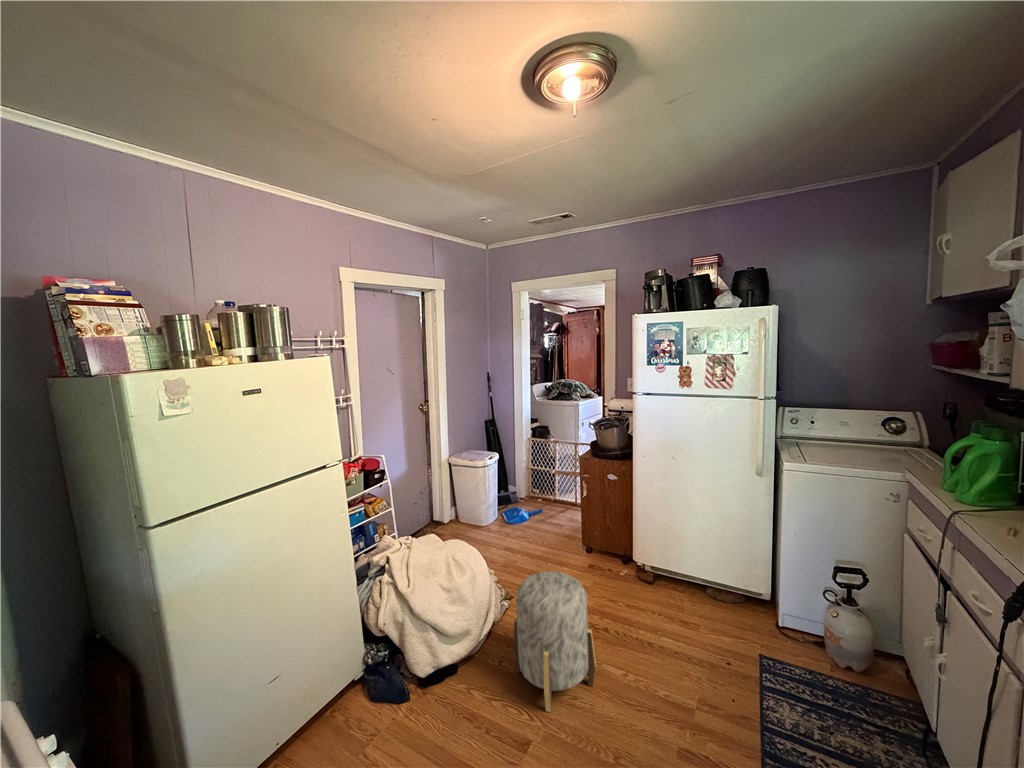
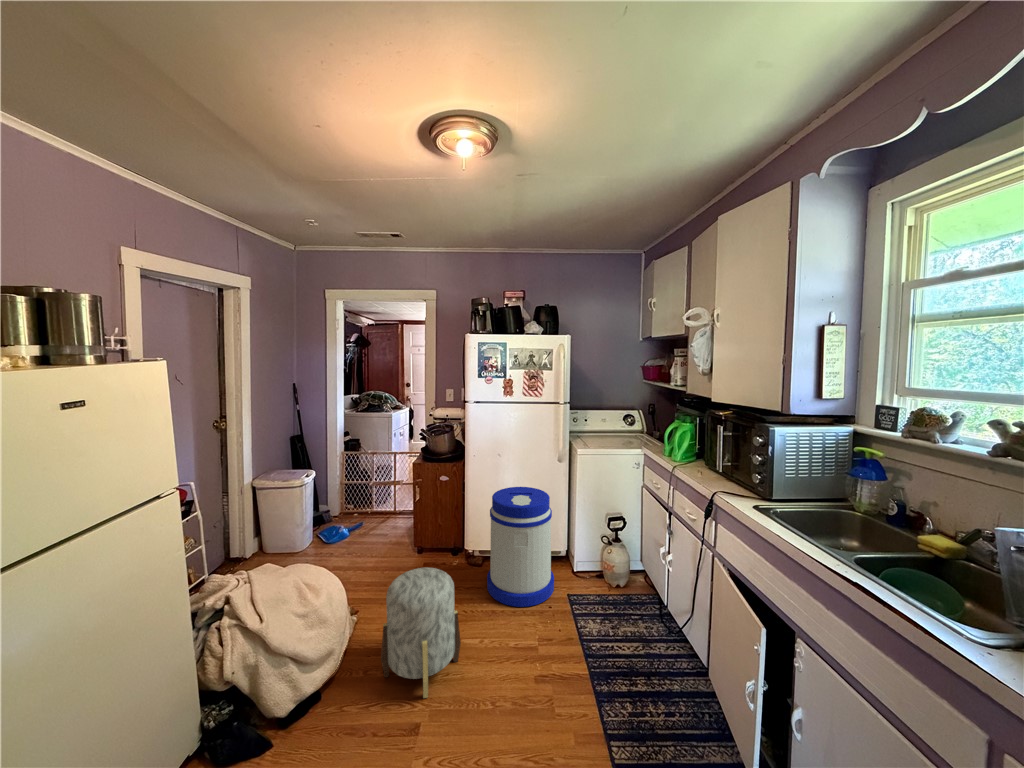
trash can: none [650,500,741,653] -> present [487,487,554,607]

